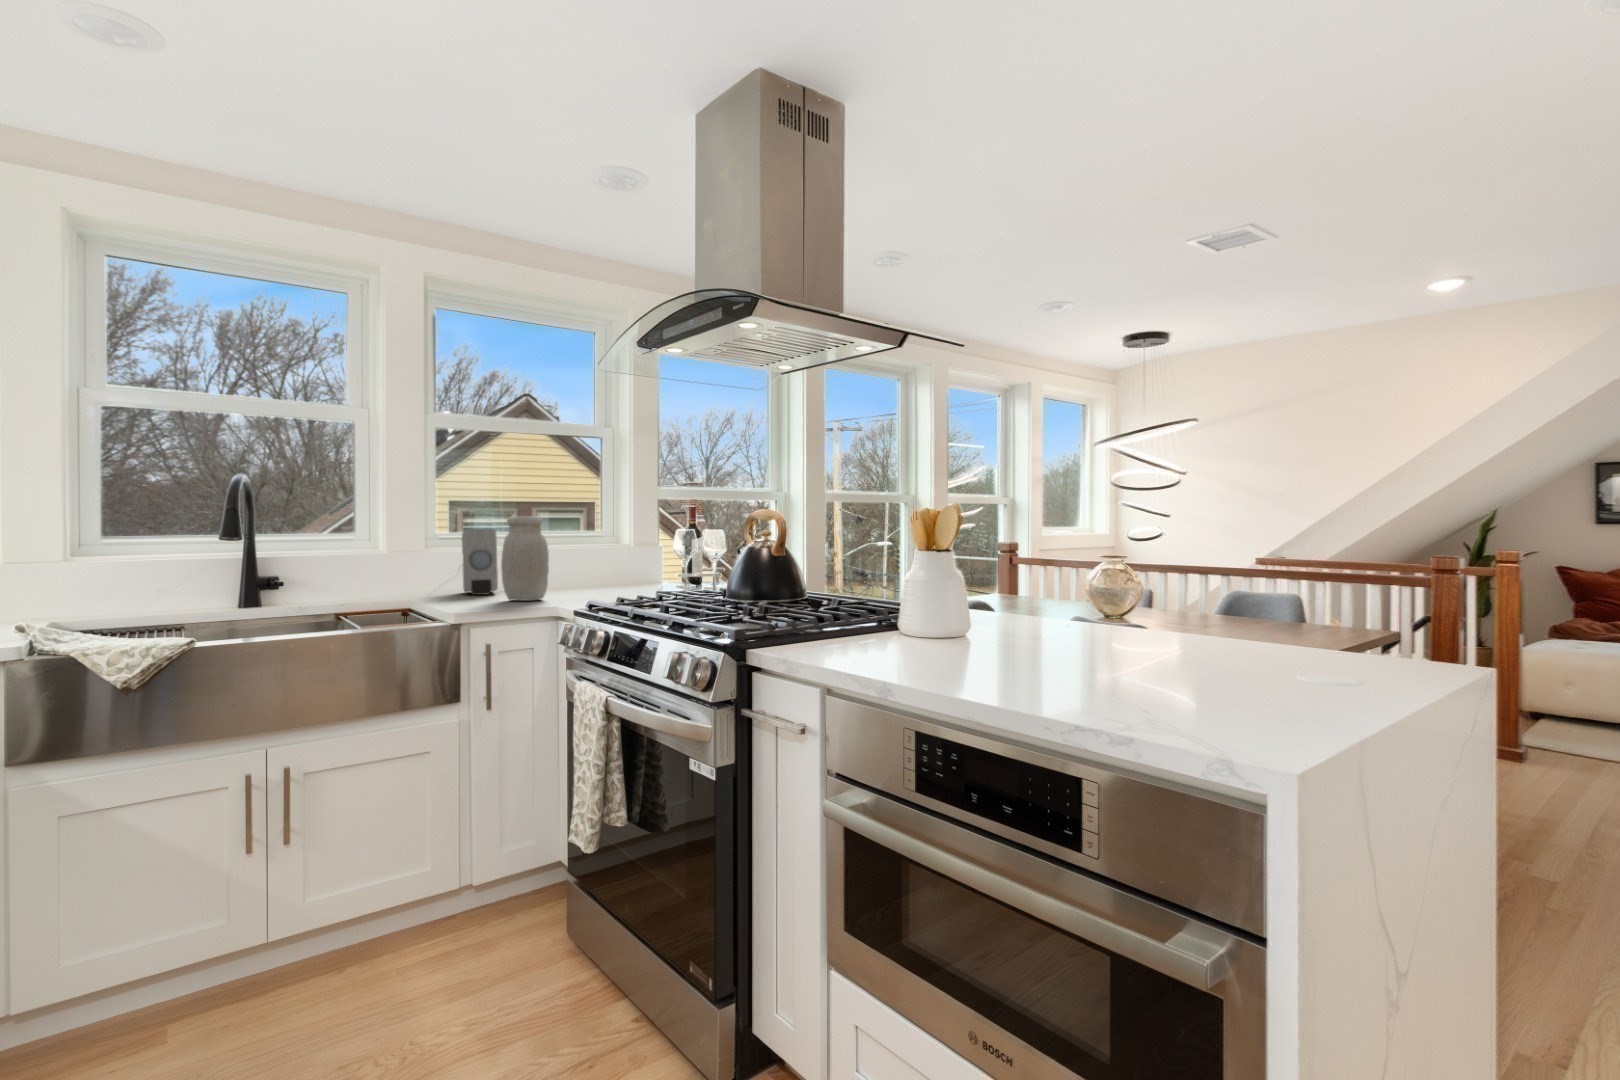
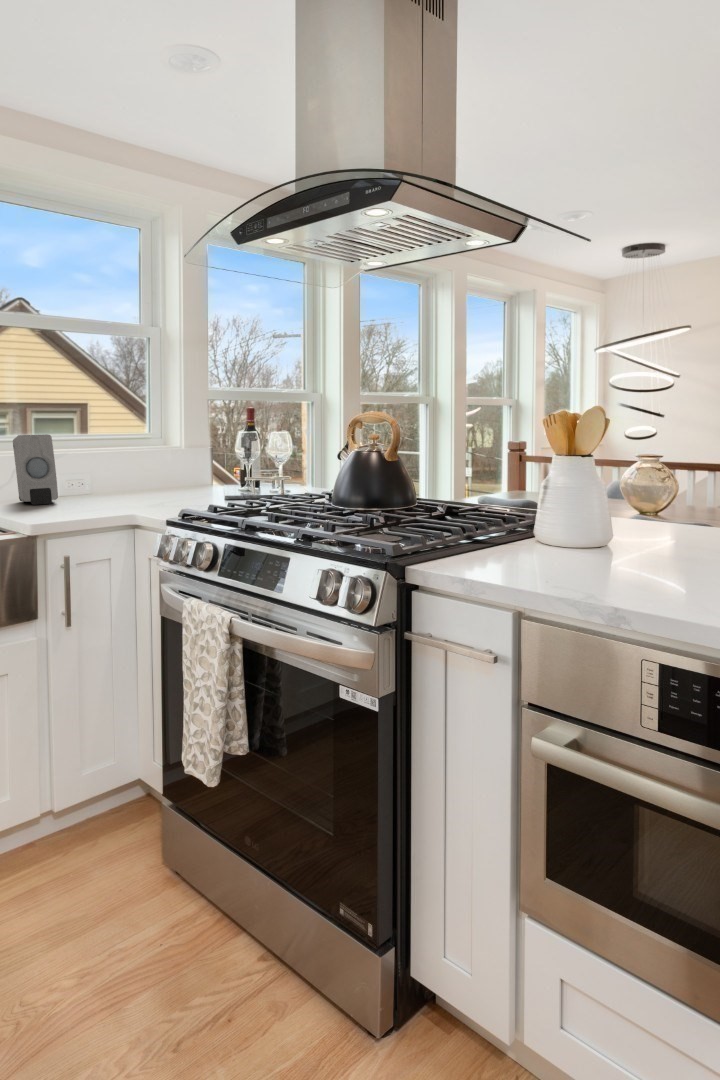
jar: present [501,516,549,601] -> none [65,420,116,510]

